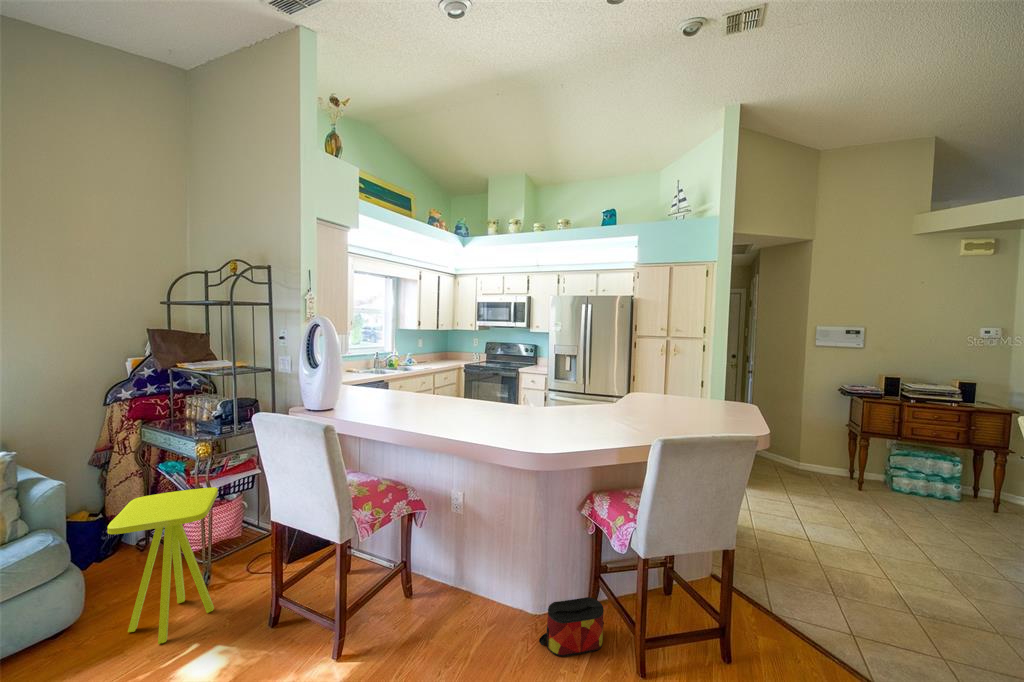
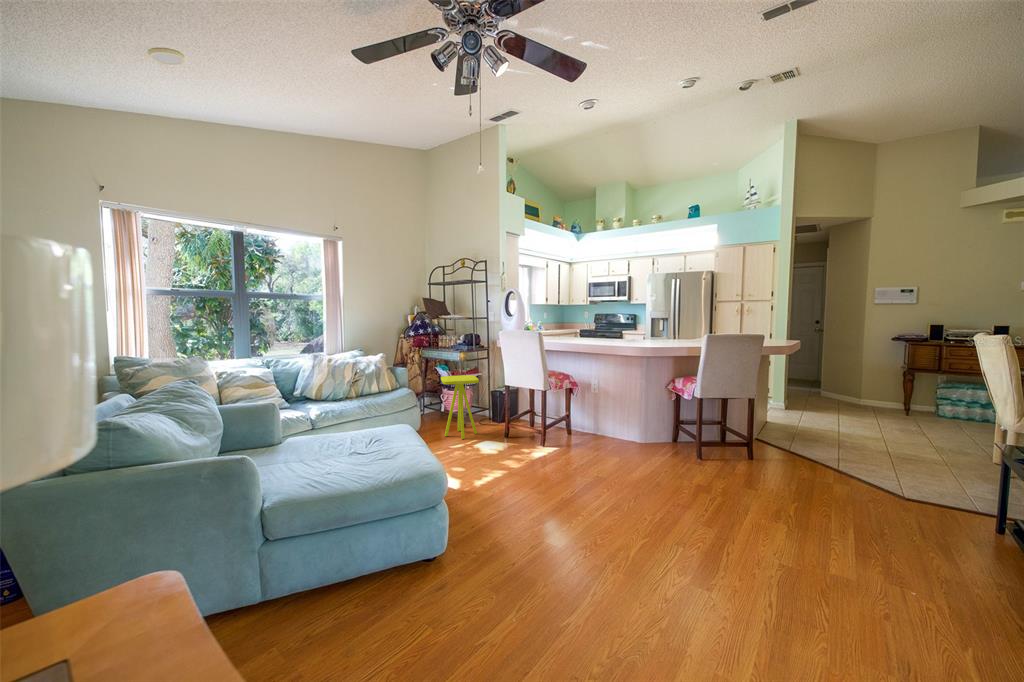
bag: present [539,597,604,657] -> none [646,427,682,449]

